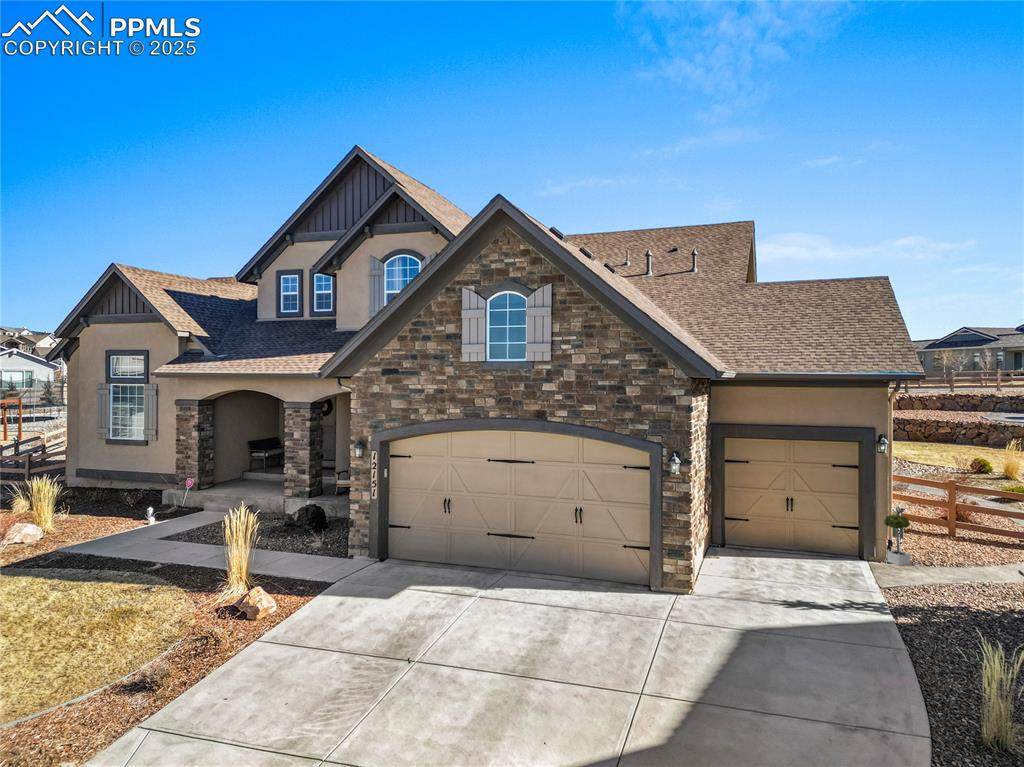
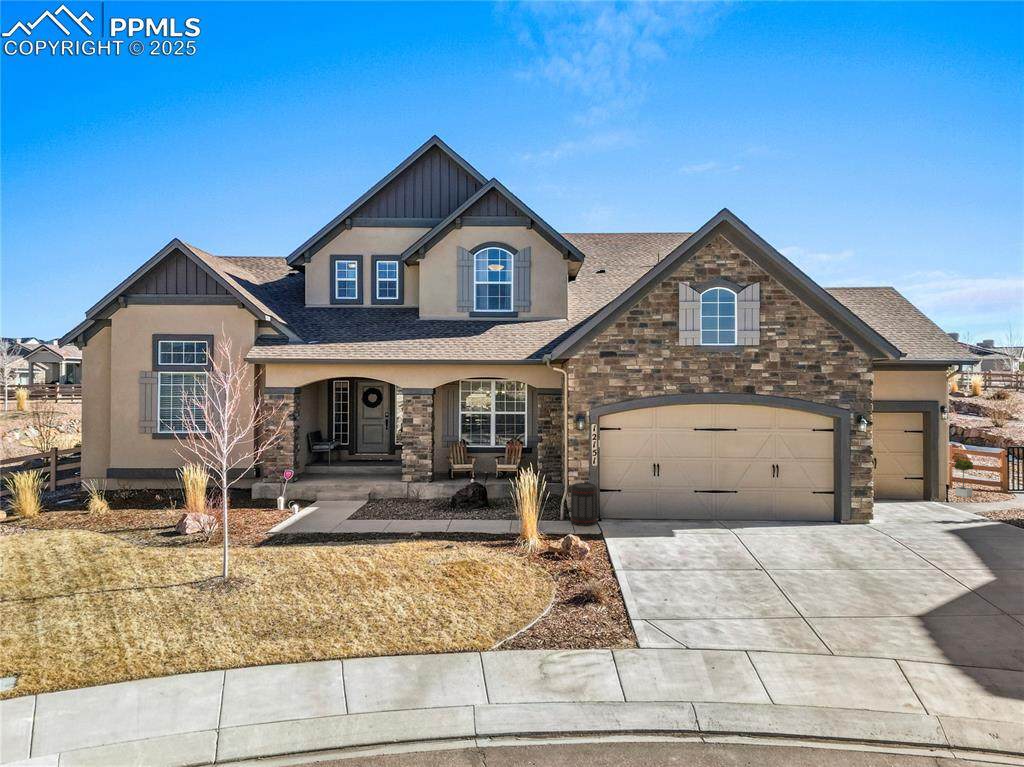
trash can: none [338,518,371,568] -> present [571,483,597,526]

